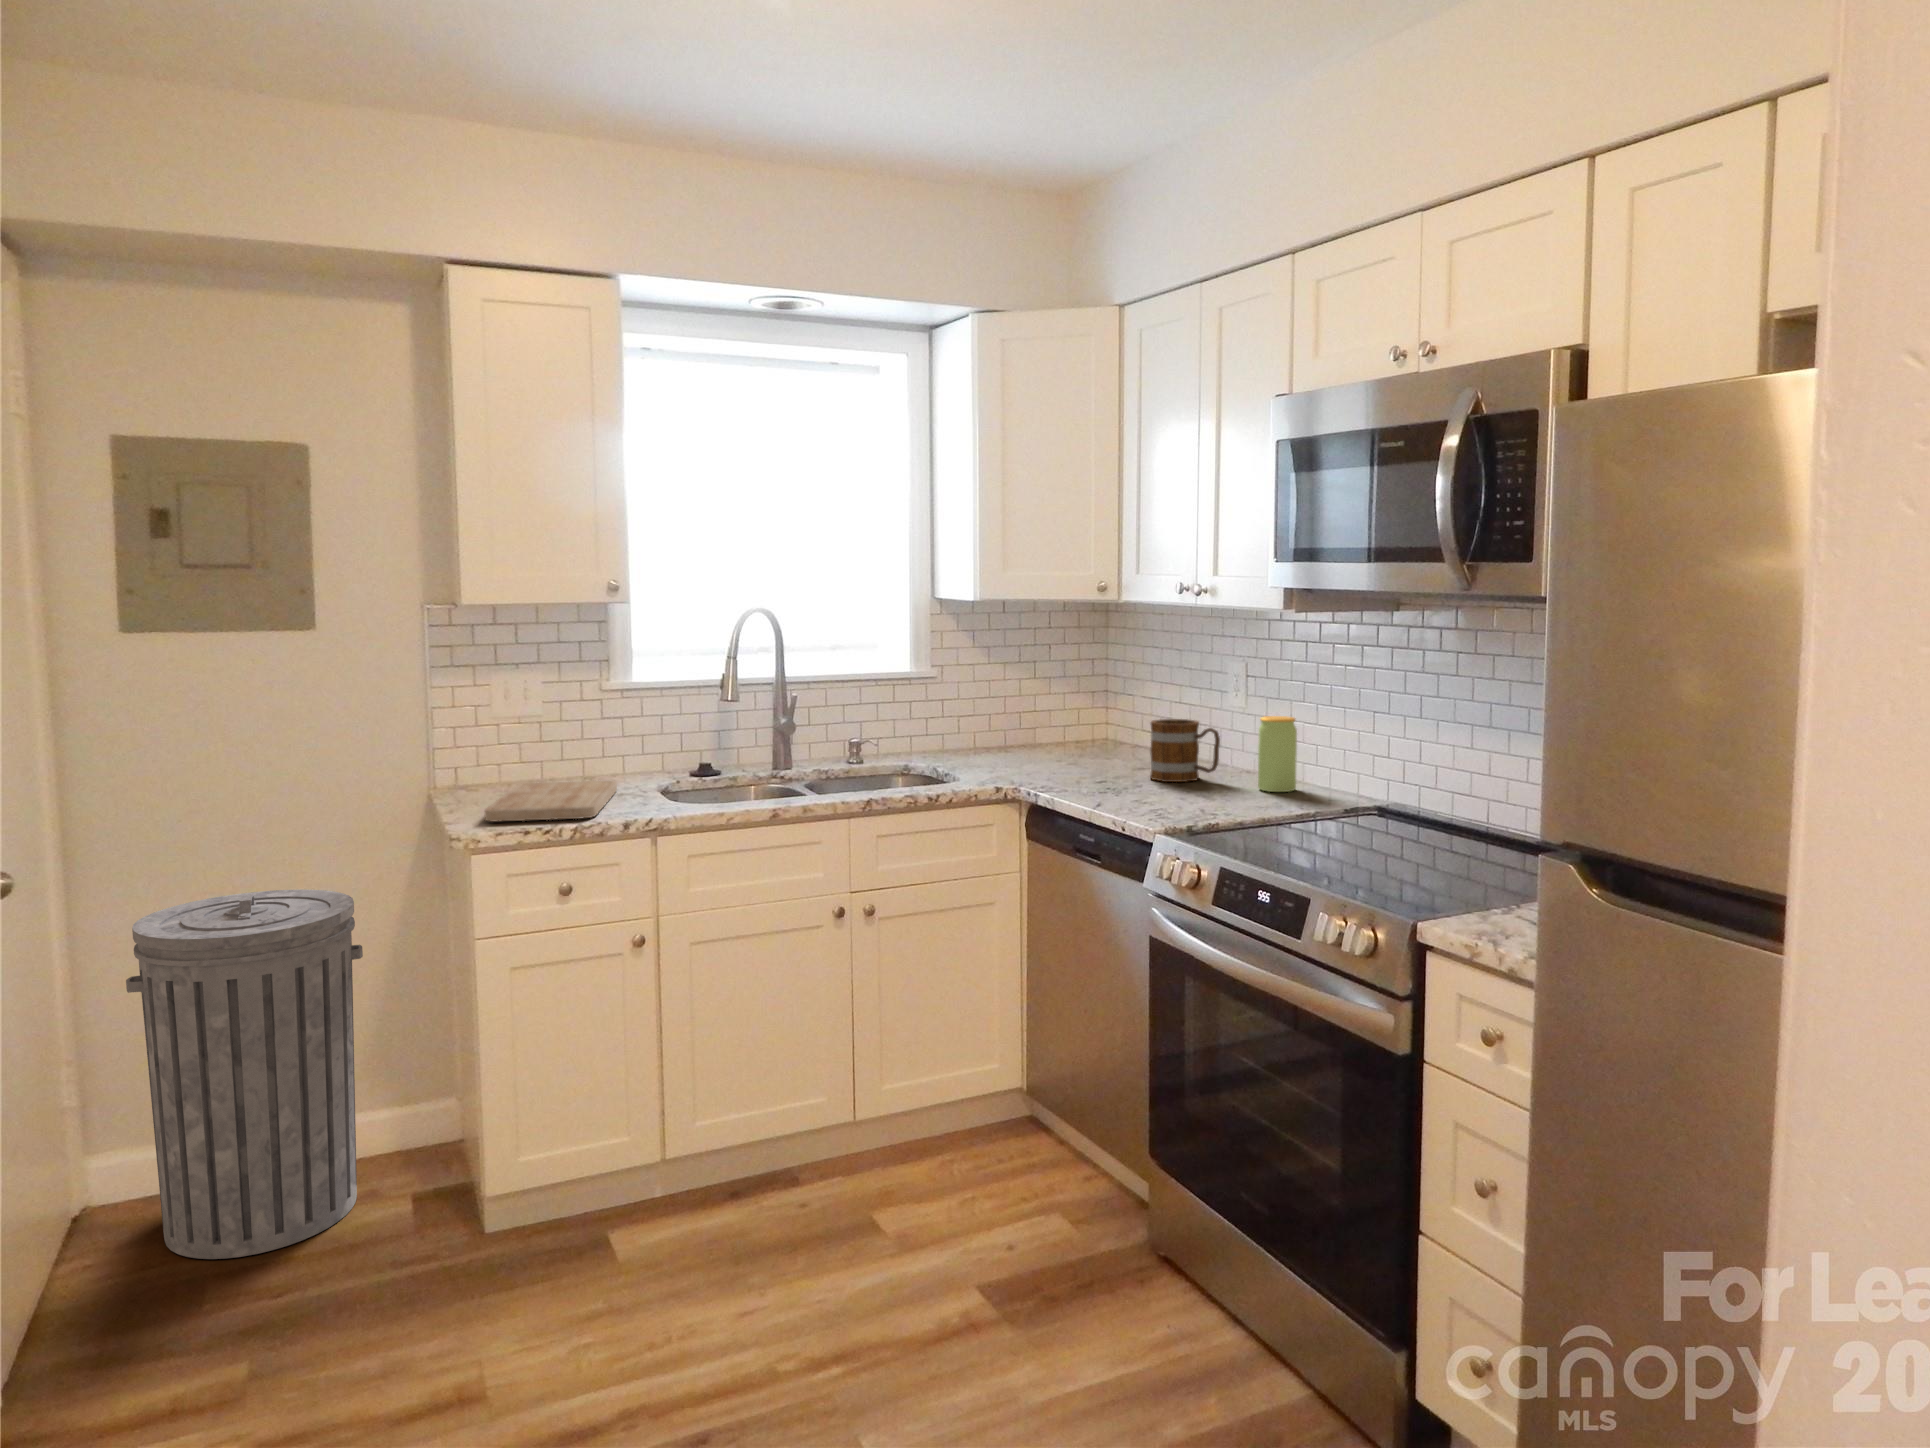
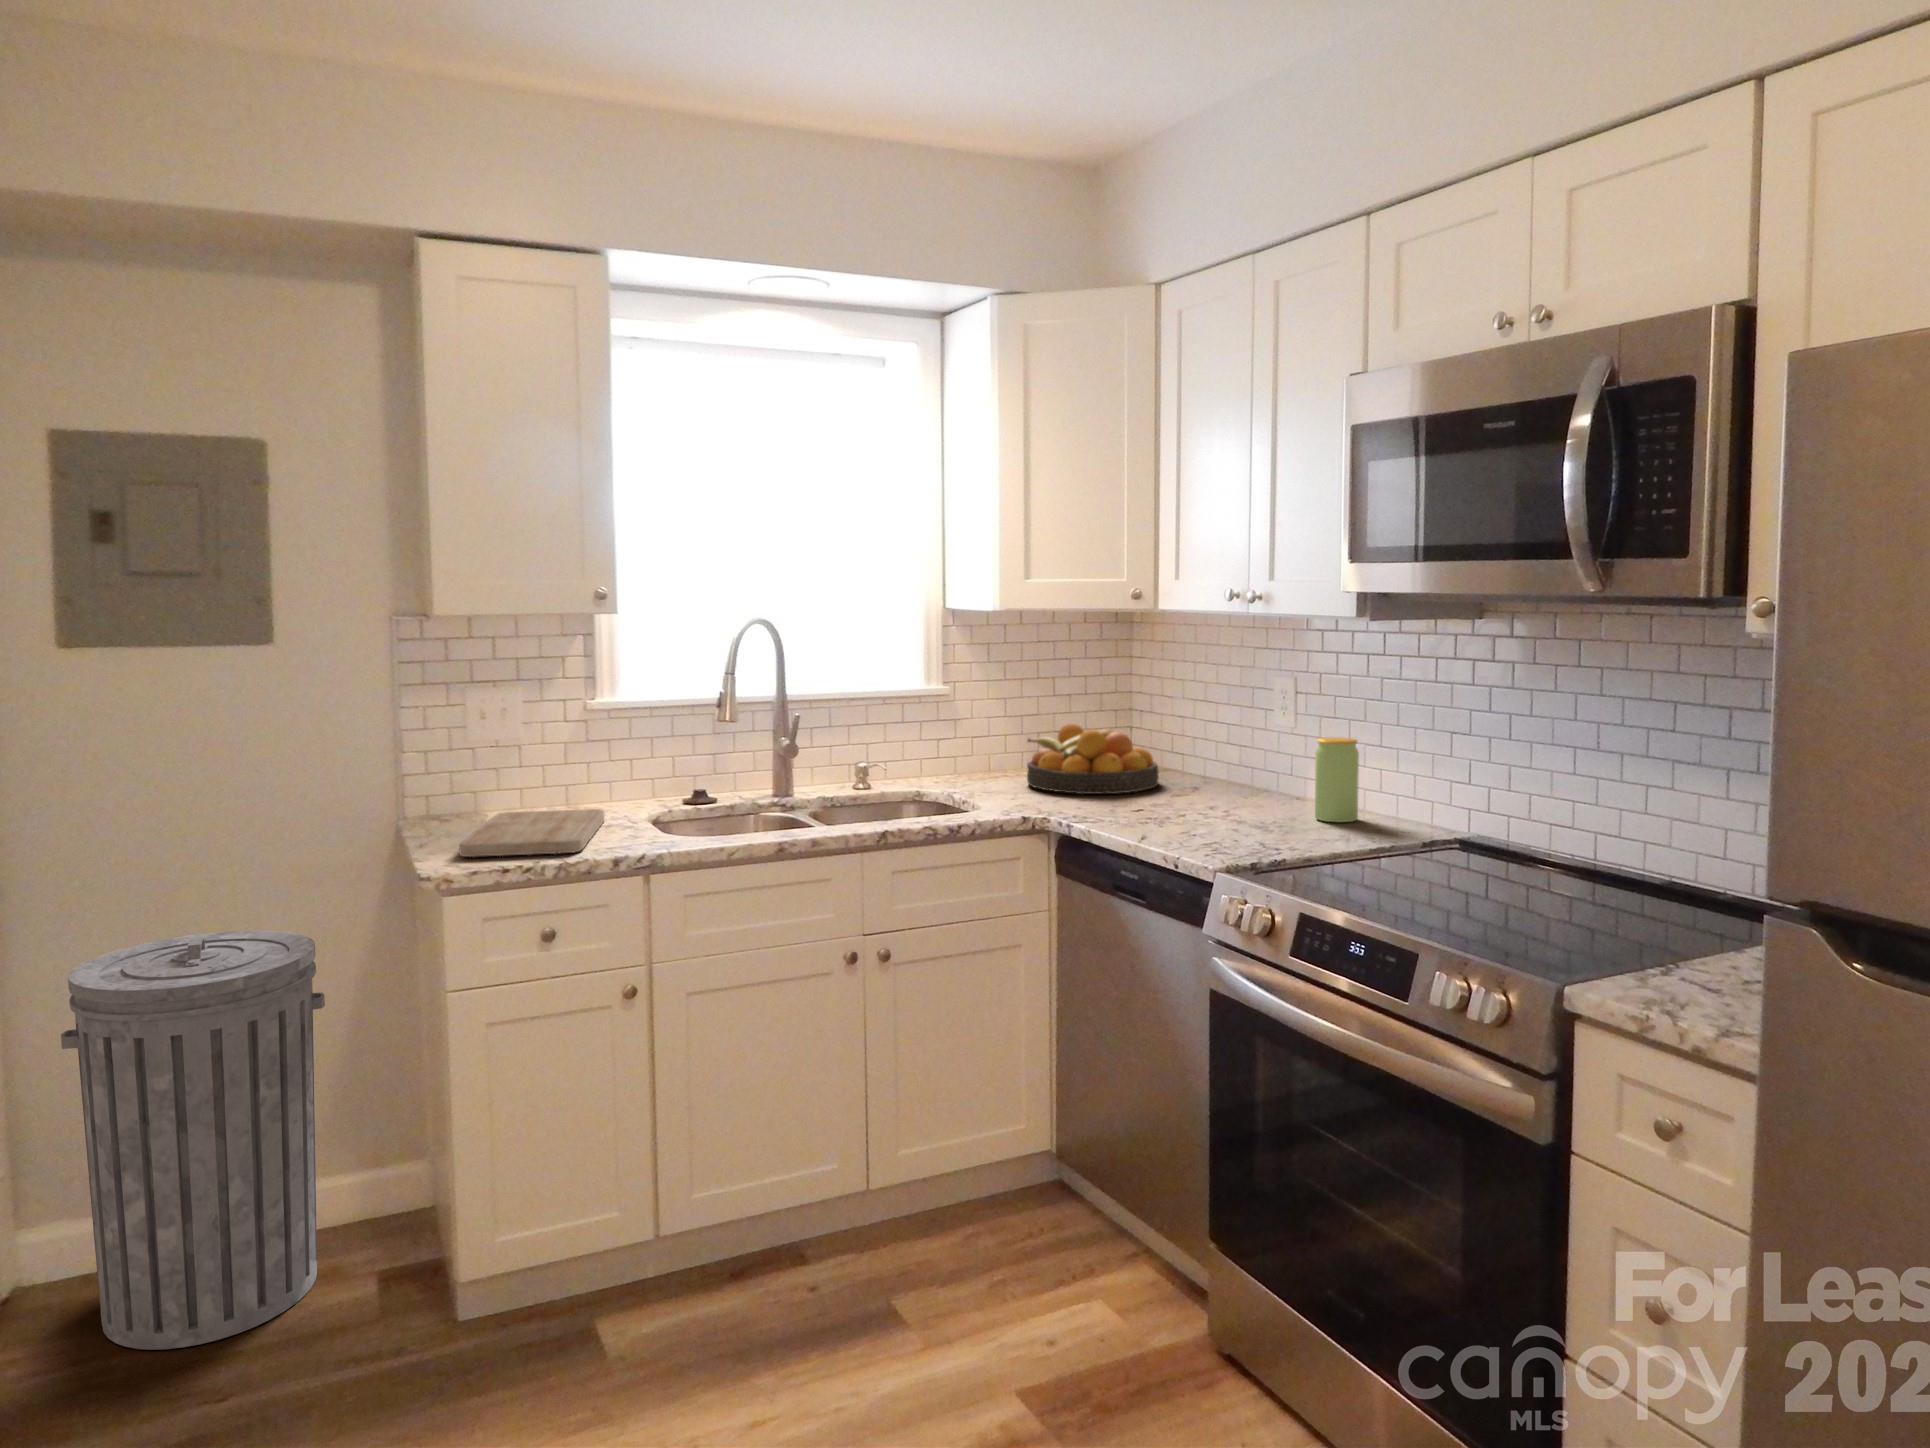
fruit bowl: none [1007,704,1127,768] -> present [1027,724,1159,794]
mug: present [1150,719,1220,782] -> none [1190,740,1270,811]

